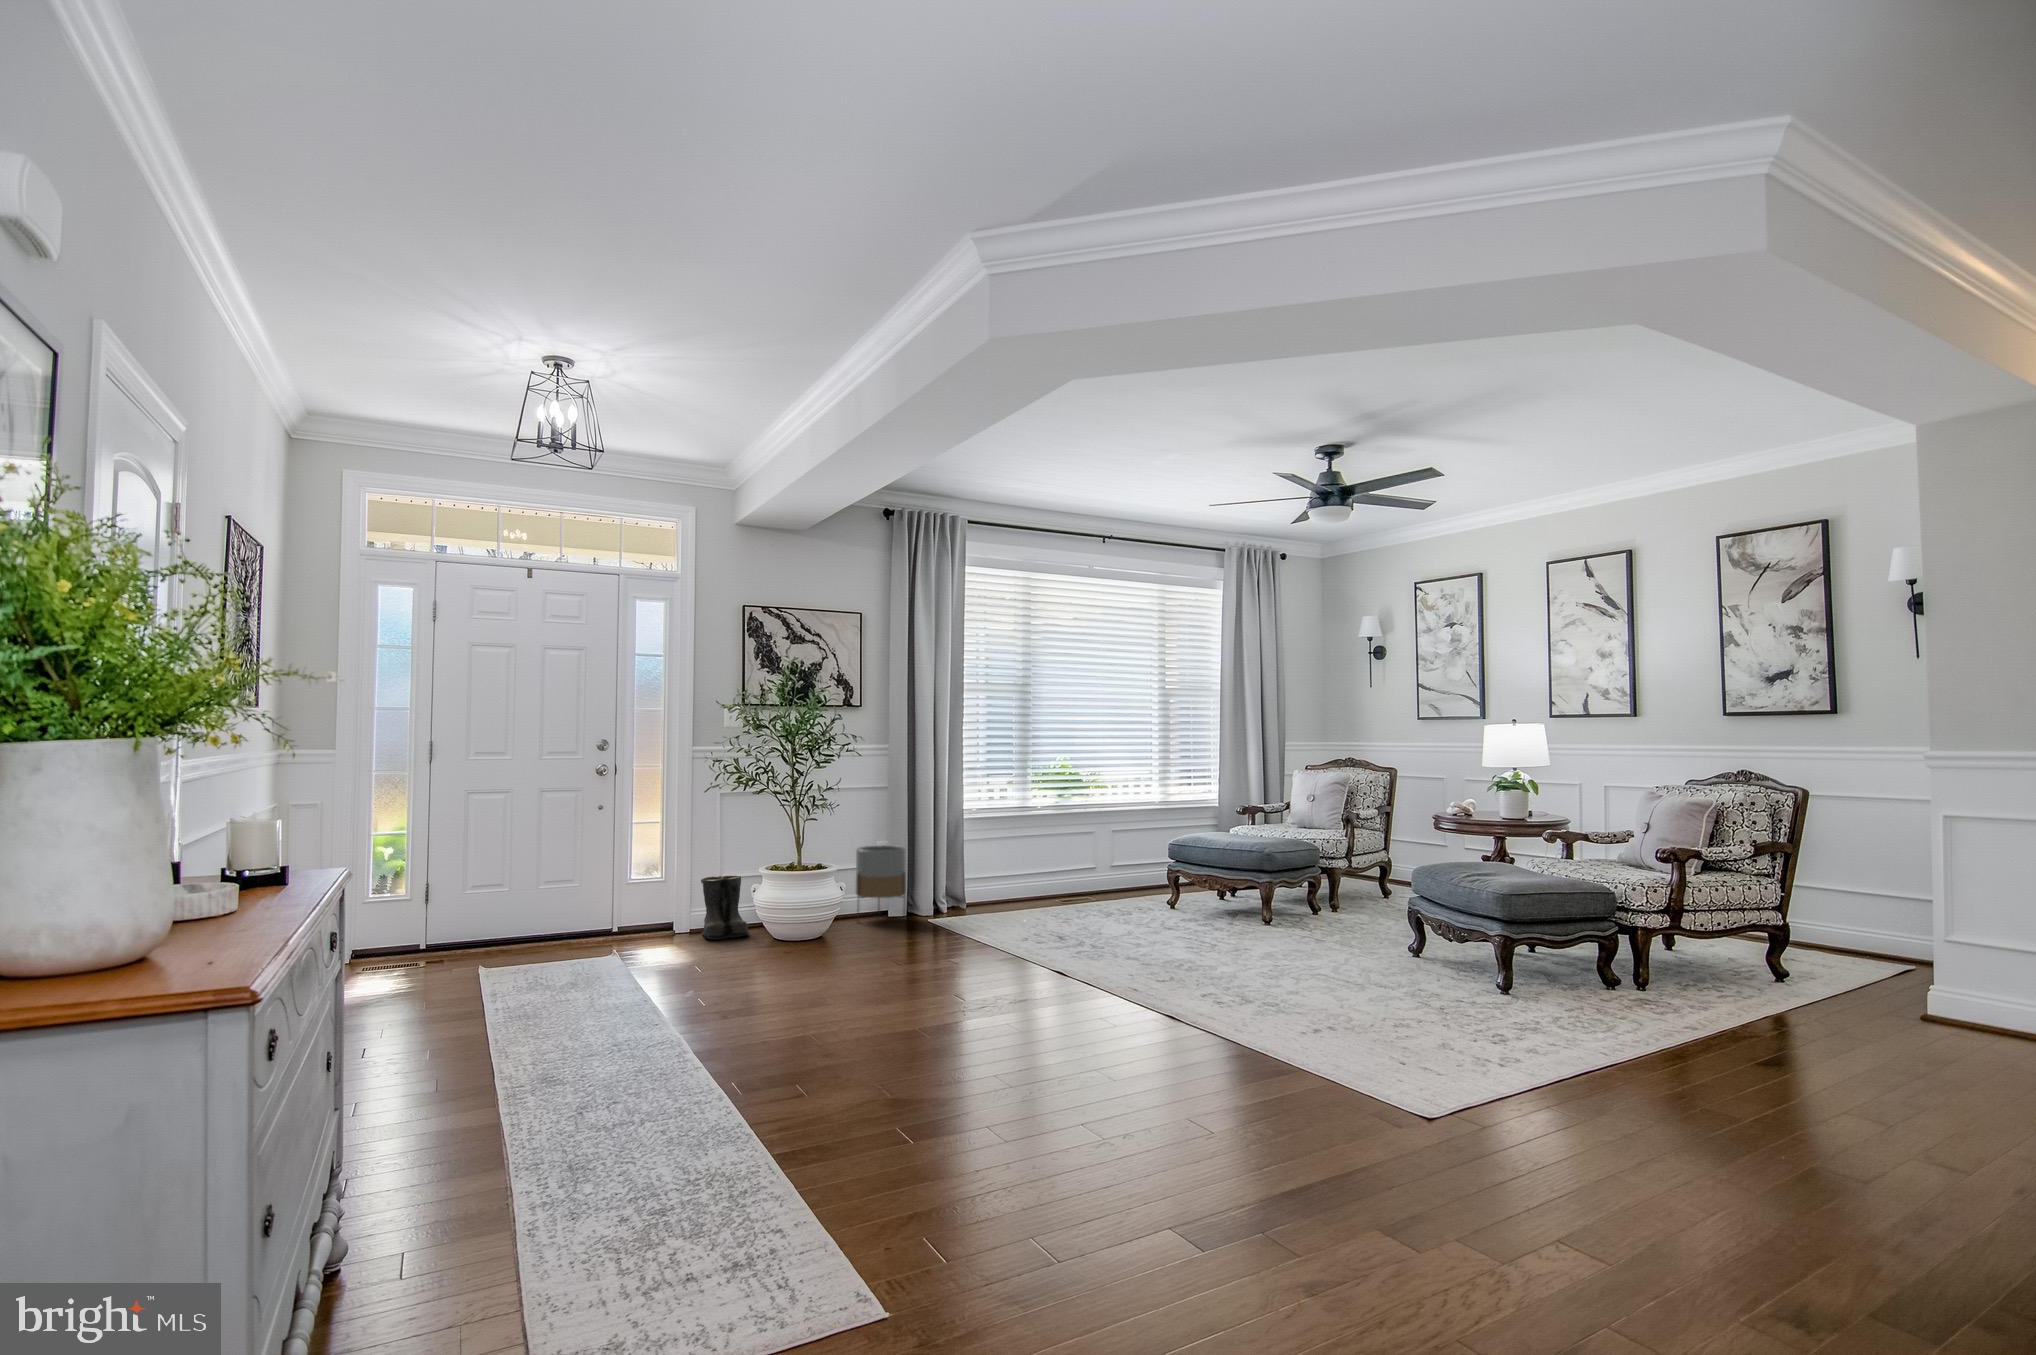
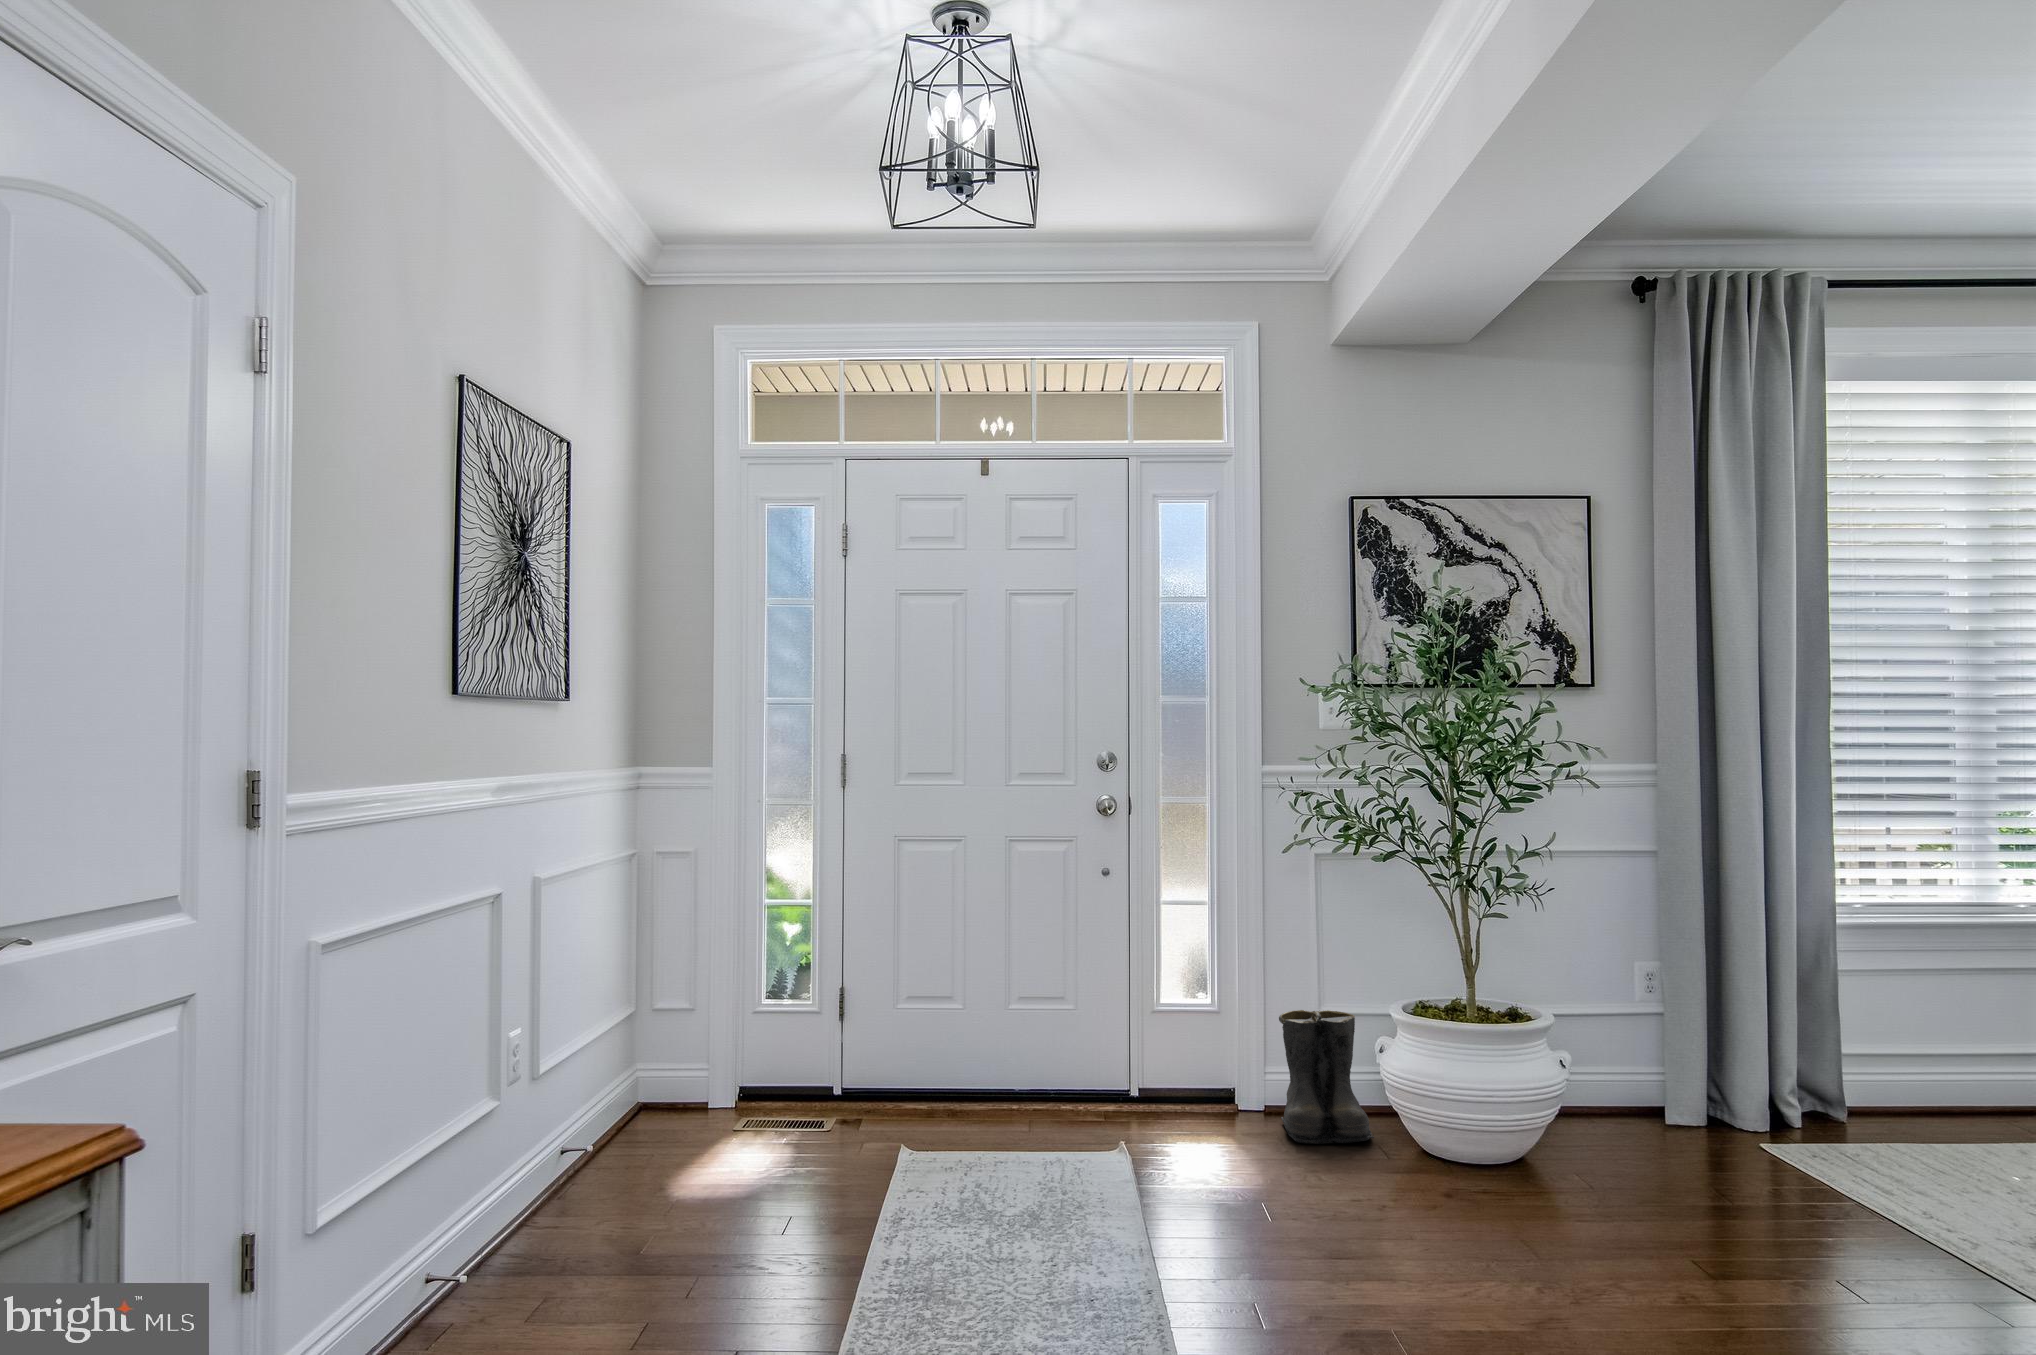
planter: present [856,845,906,921] -> none [1591,973,1709,1145]

